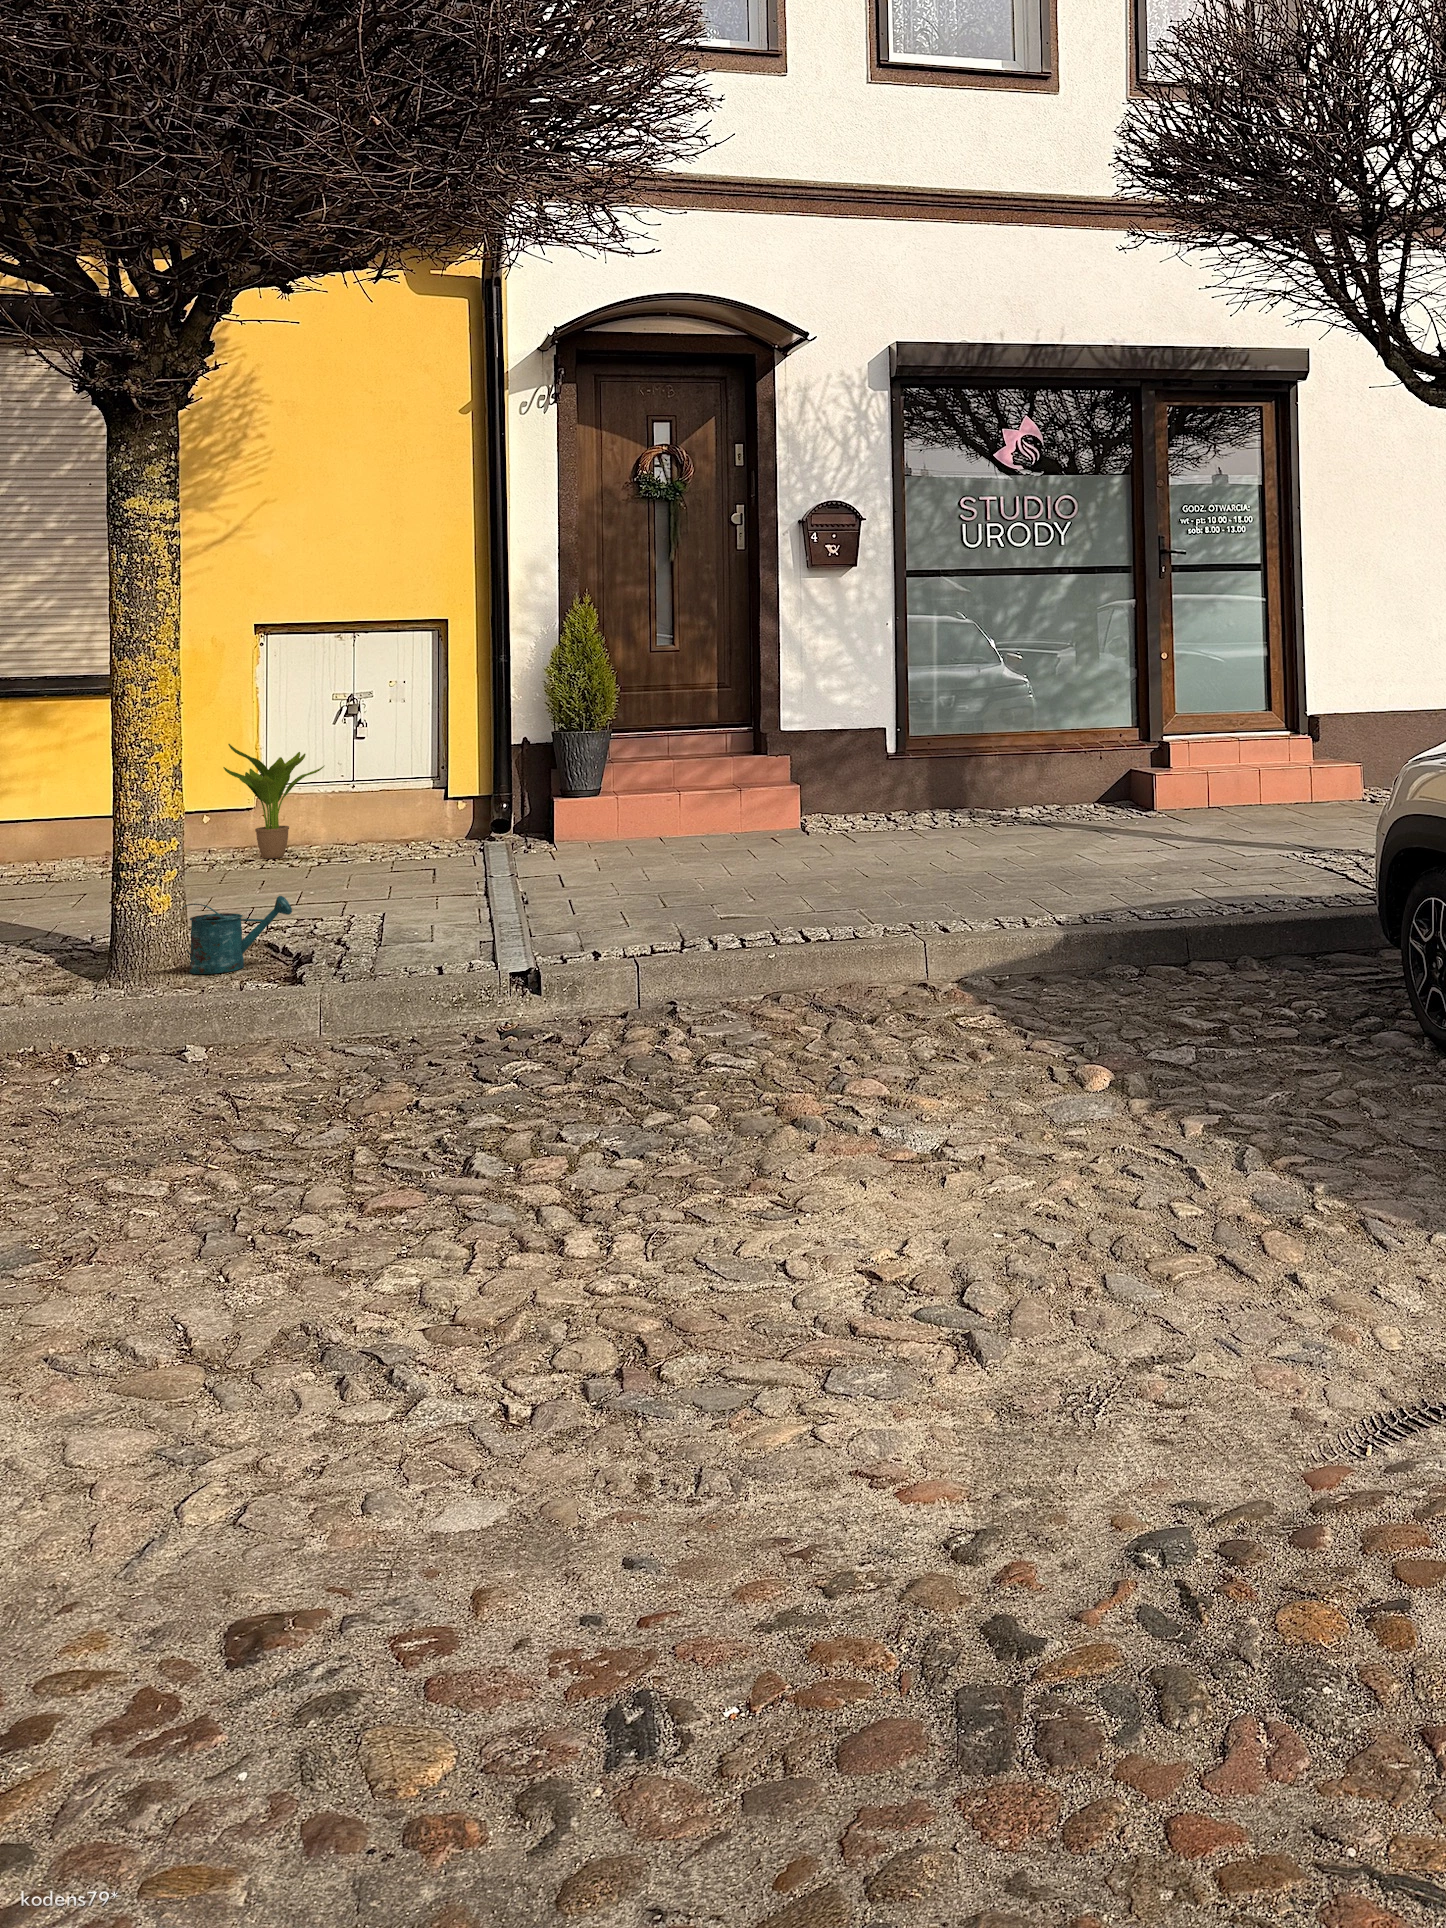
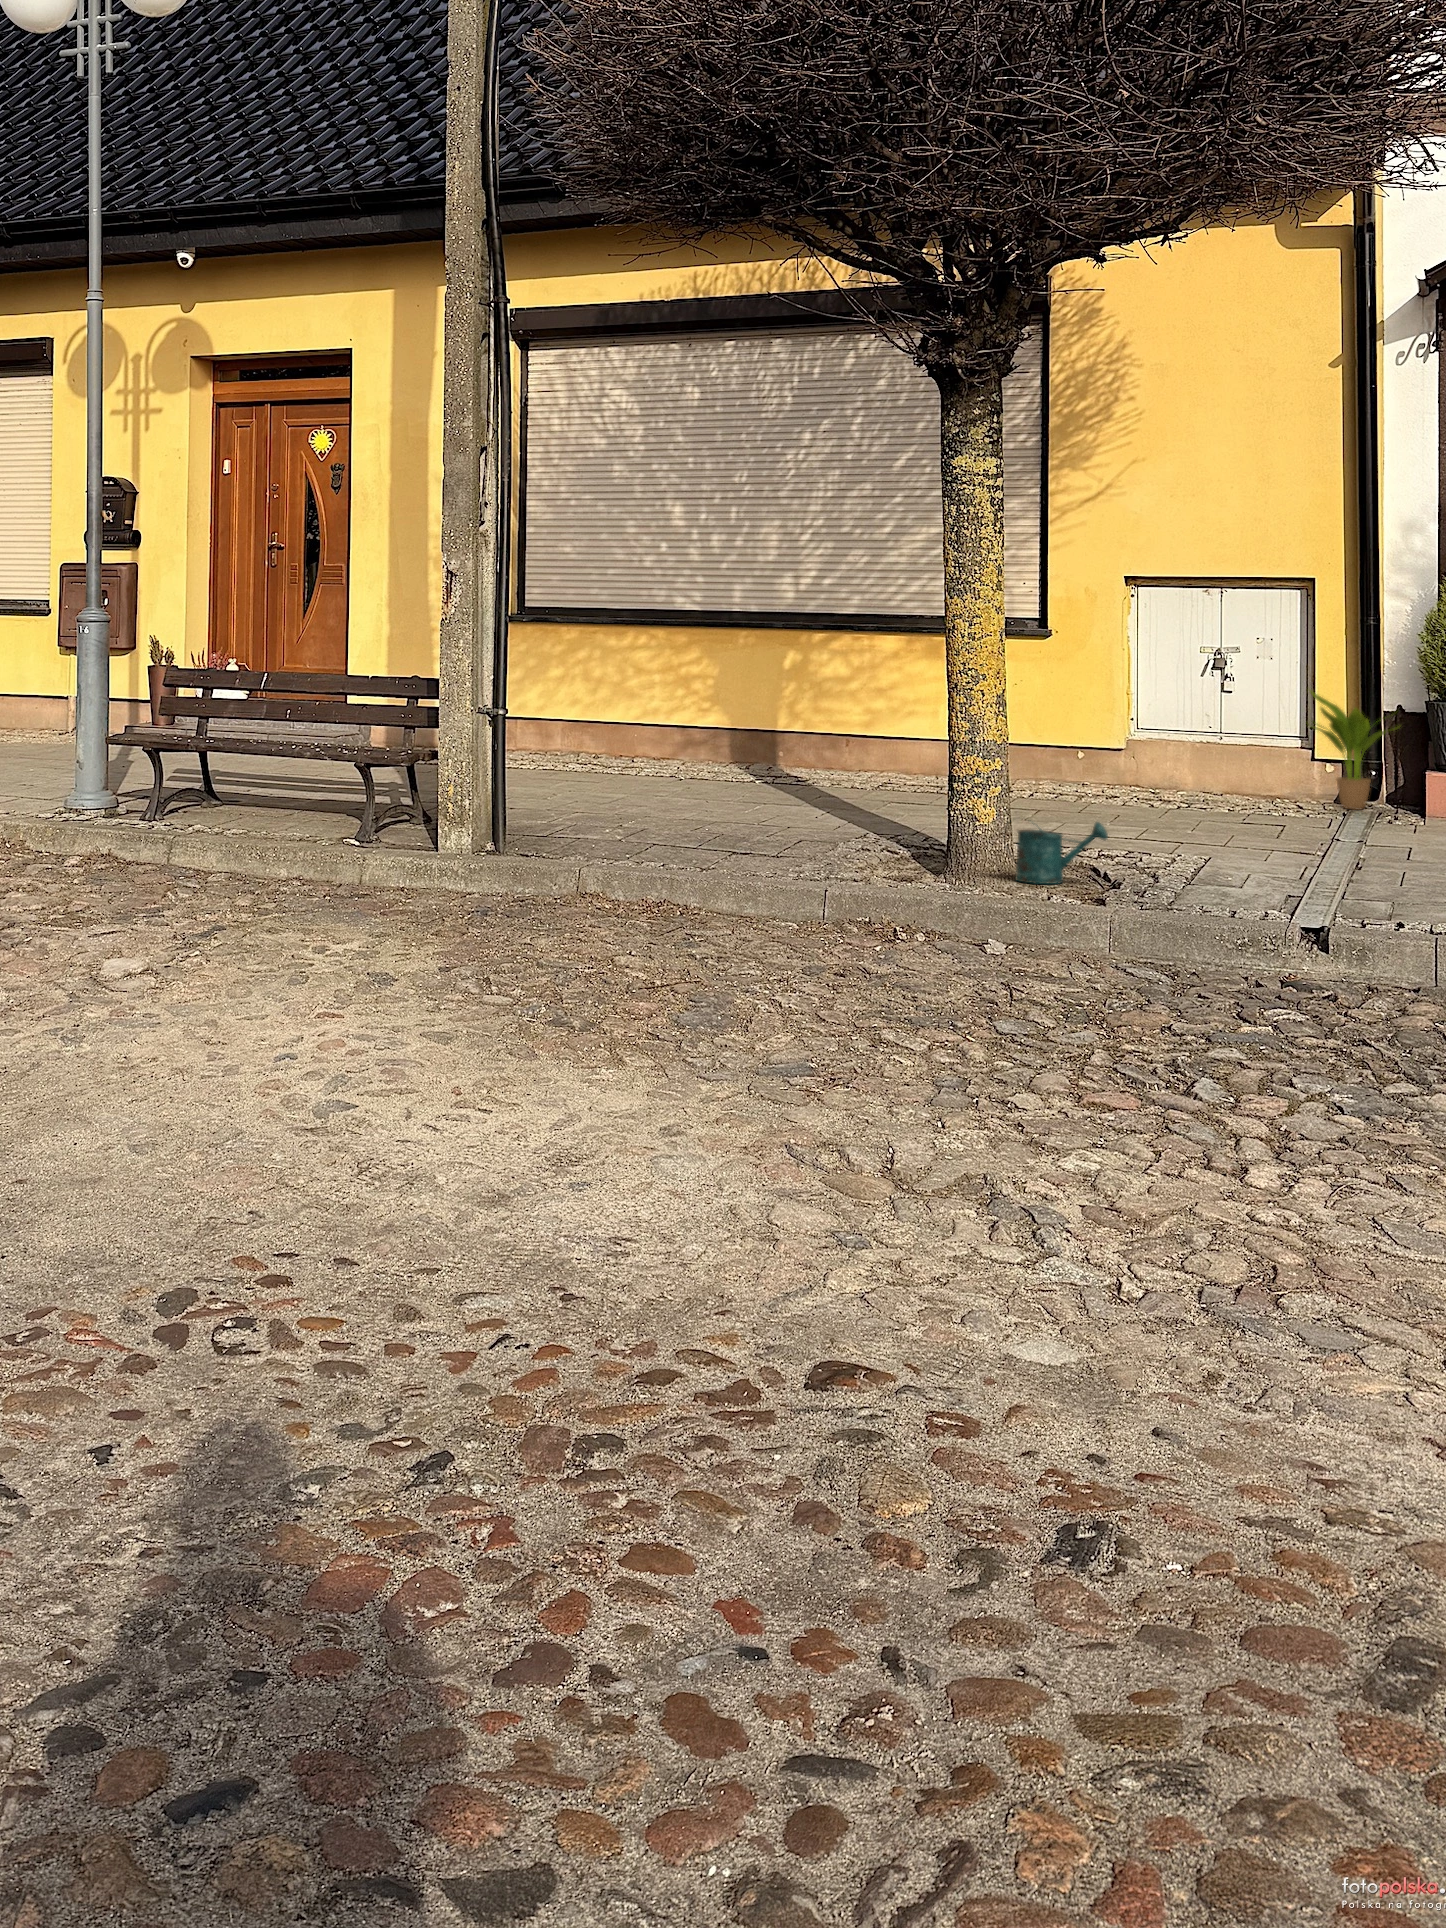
potted plant: present [223,744,324,859] -> present [1310,690,1398,810]

